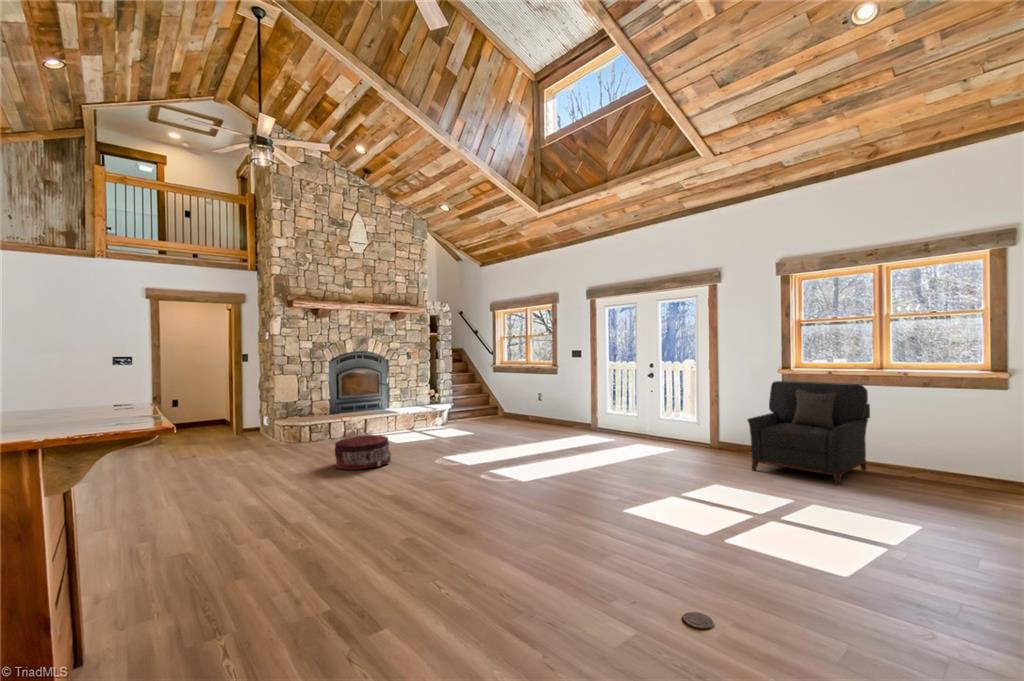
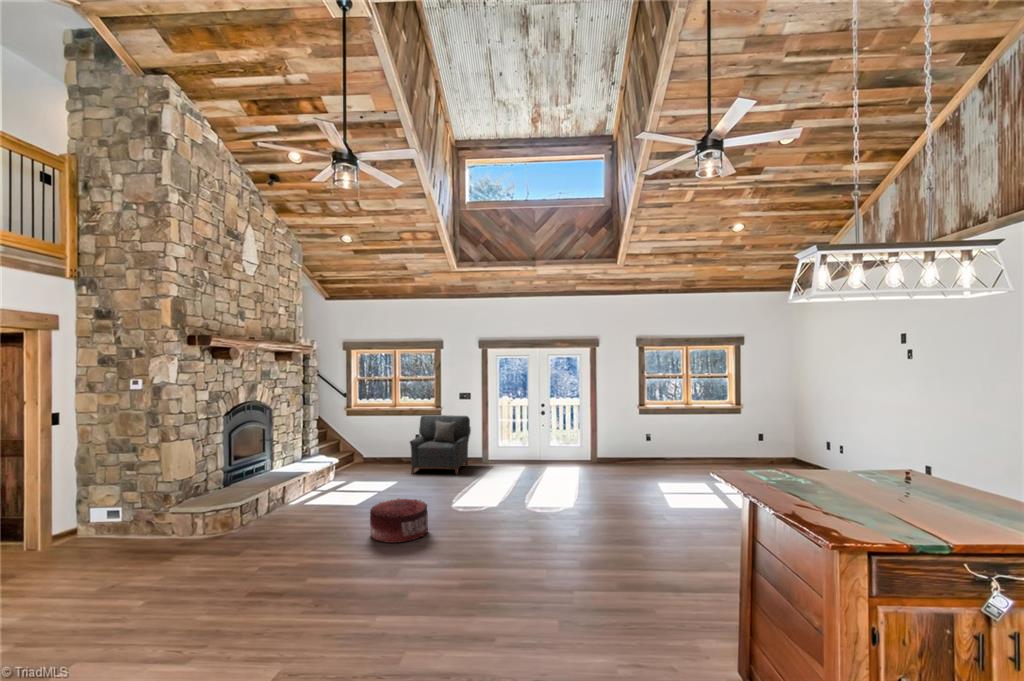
armchair: present [747,381,870,486] -> present [410,415,471,475]

